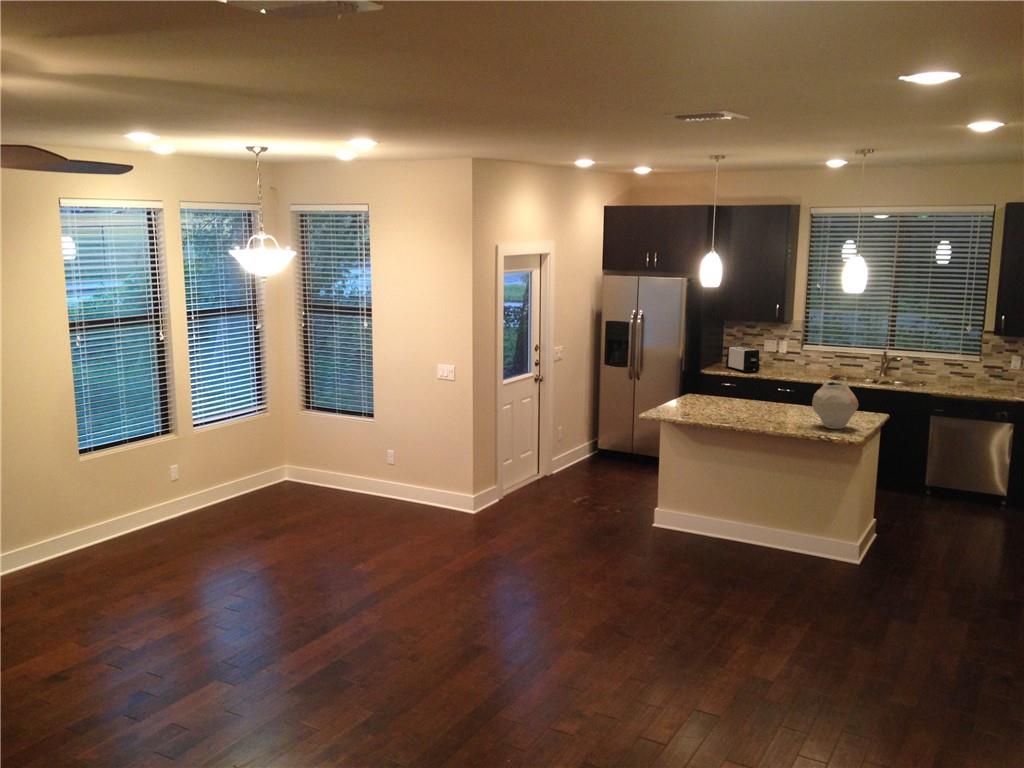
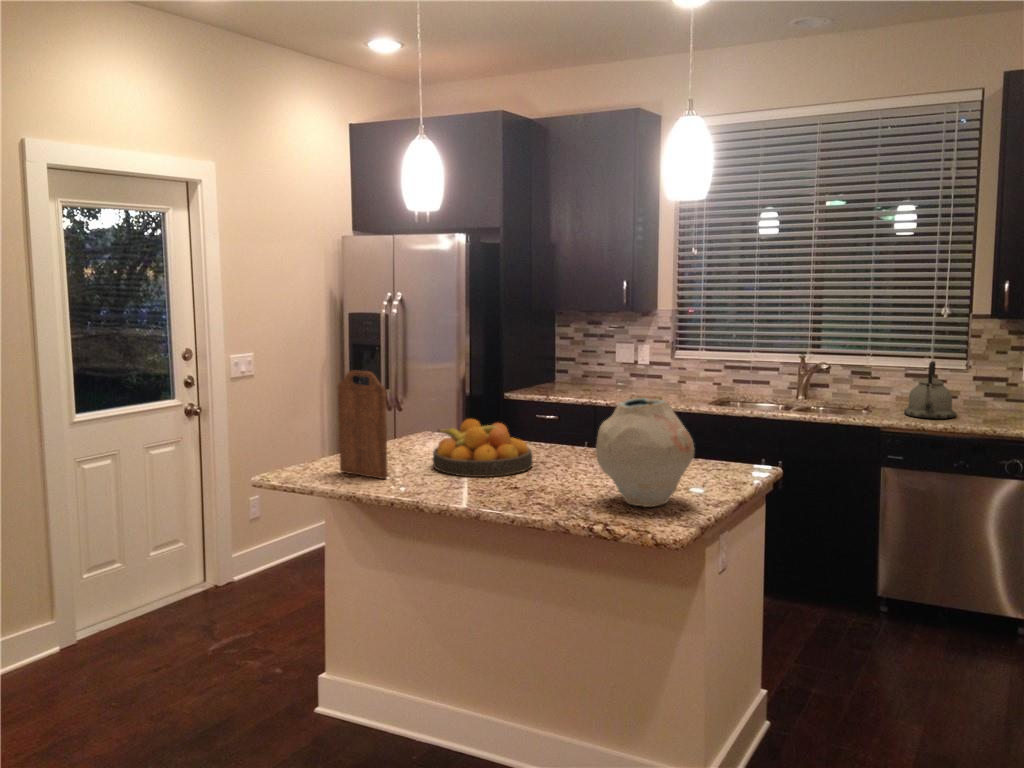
toaster: present [726,346,760,373] -> none [550,354,599,397]
kettle: none [943,357,973,389] -> present [904,361,956,419]
cutting board: none [676,365,705,417] -> present [337,371,388,479]
fruit bowl: none [716,388,766,416] -> present [432,419,533,477]

